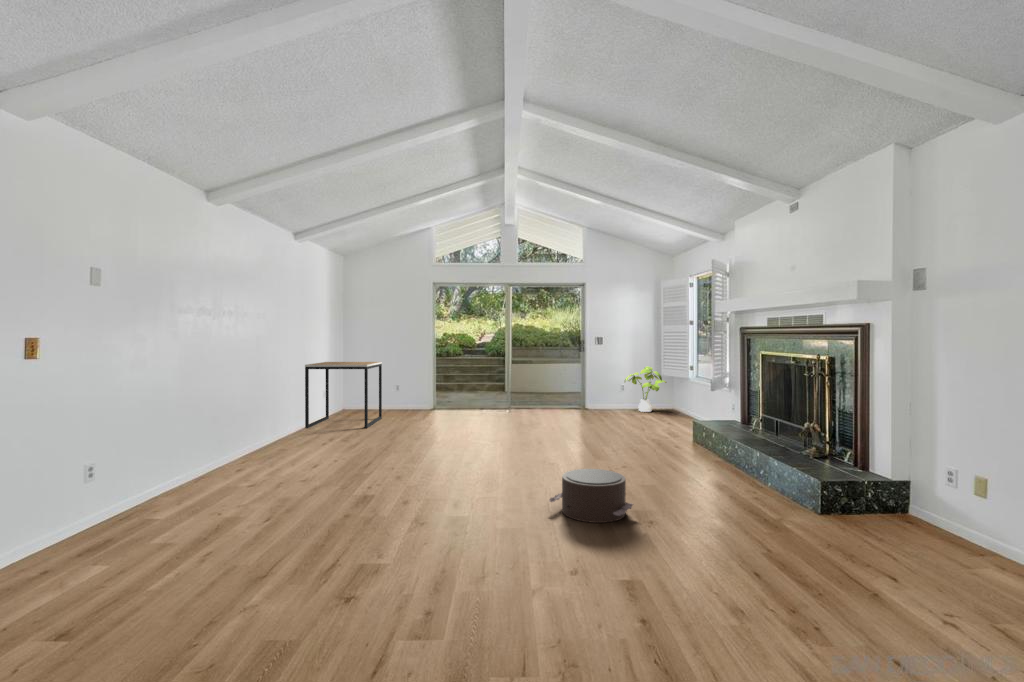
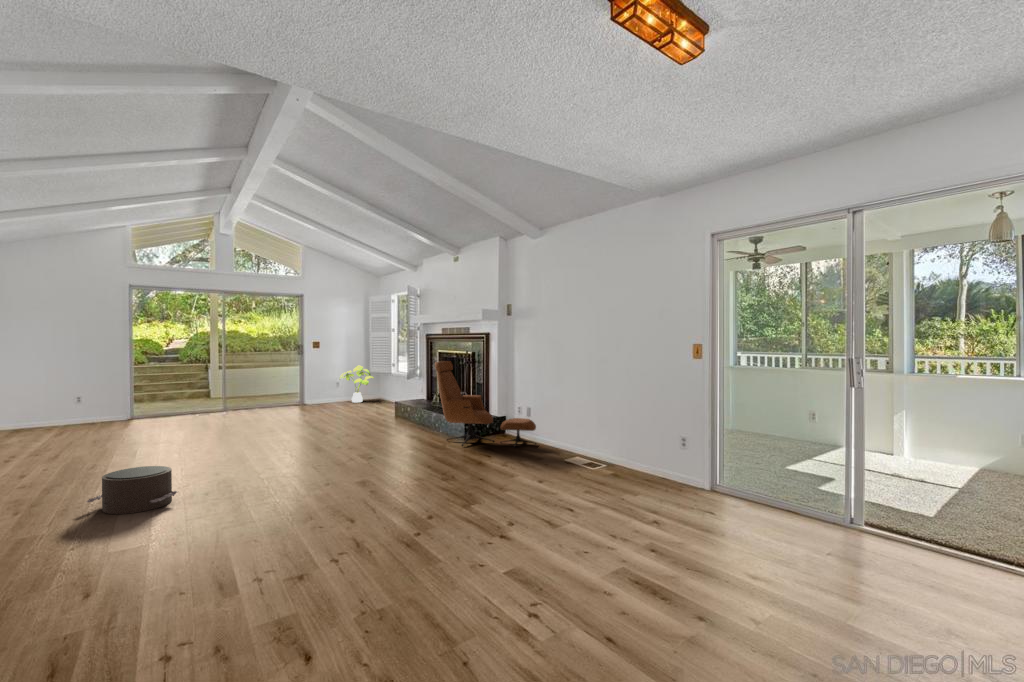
side table: present [305,362,382,428] -> none [5,369,94,440]
lounge chair: none [766,372,1008,563] -> present [435,361,536,447]
pouf: present [549,469,633,523] -> present [86,466,177,514]

